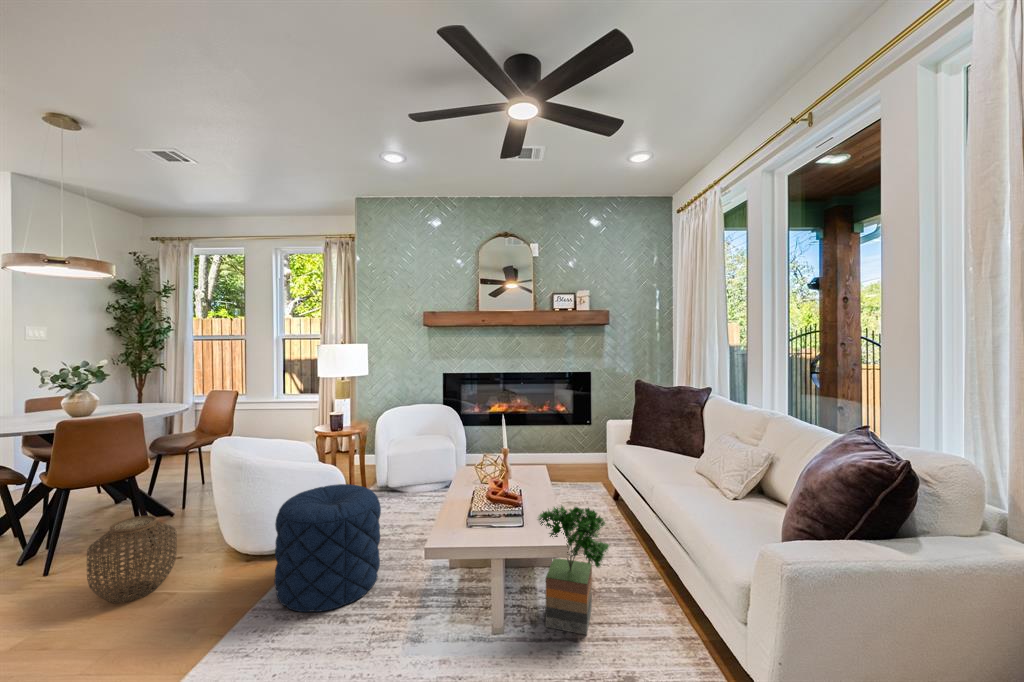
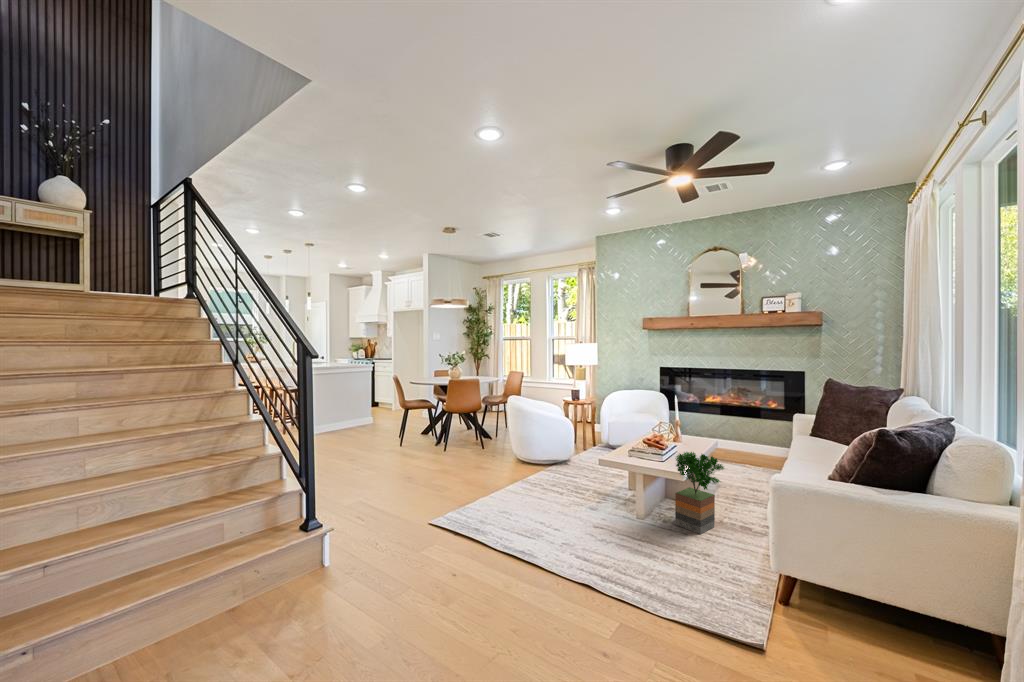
pouf: present [274,484,381,612] -> none [533,426,589,490]
woven basket: present [87,516,177,603] -> none [459,428,492,467]

